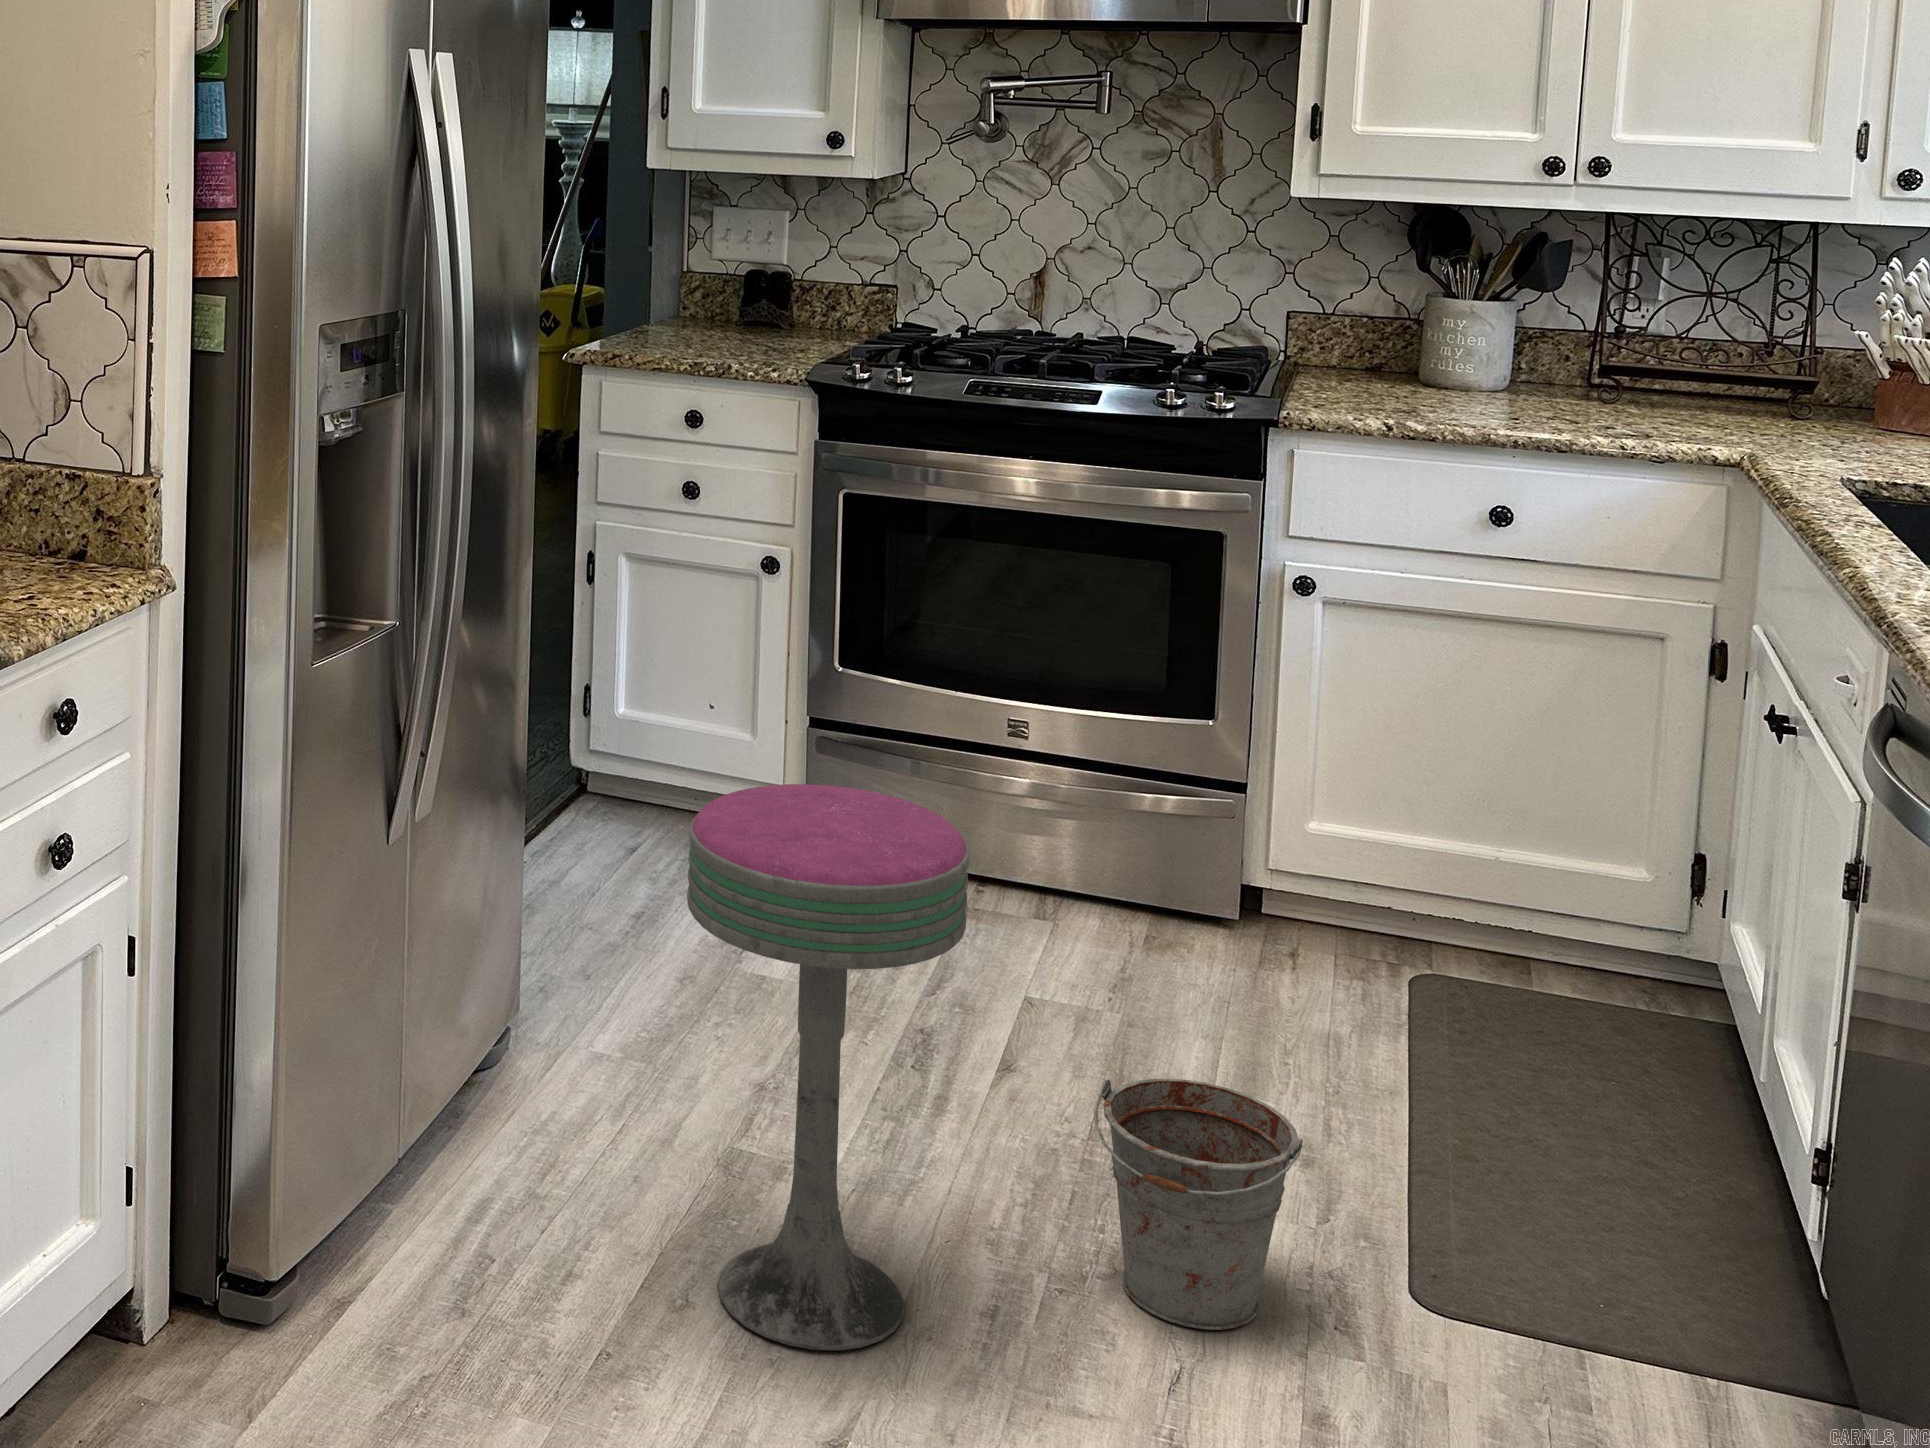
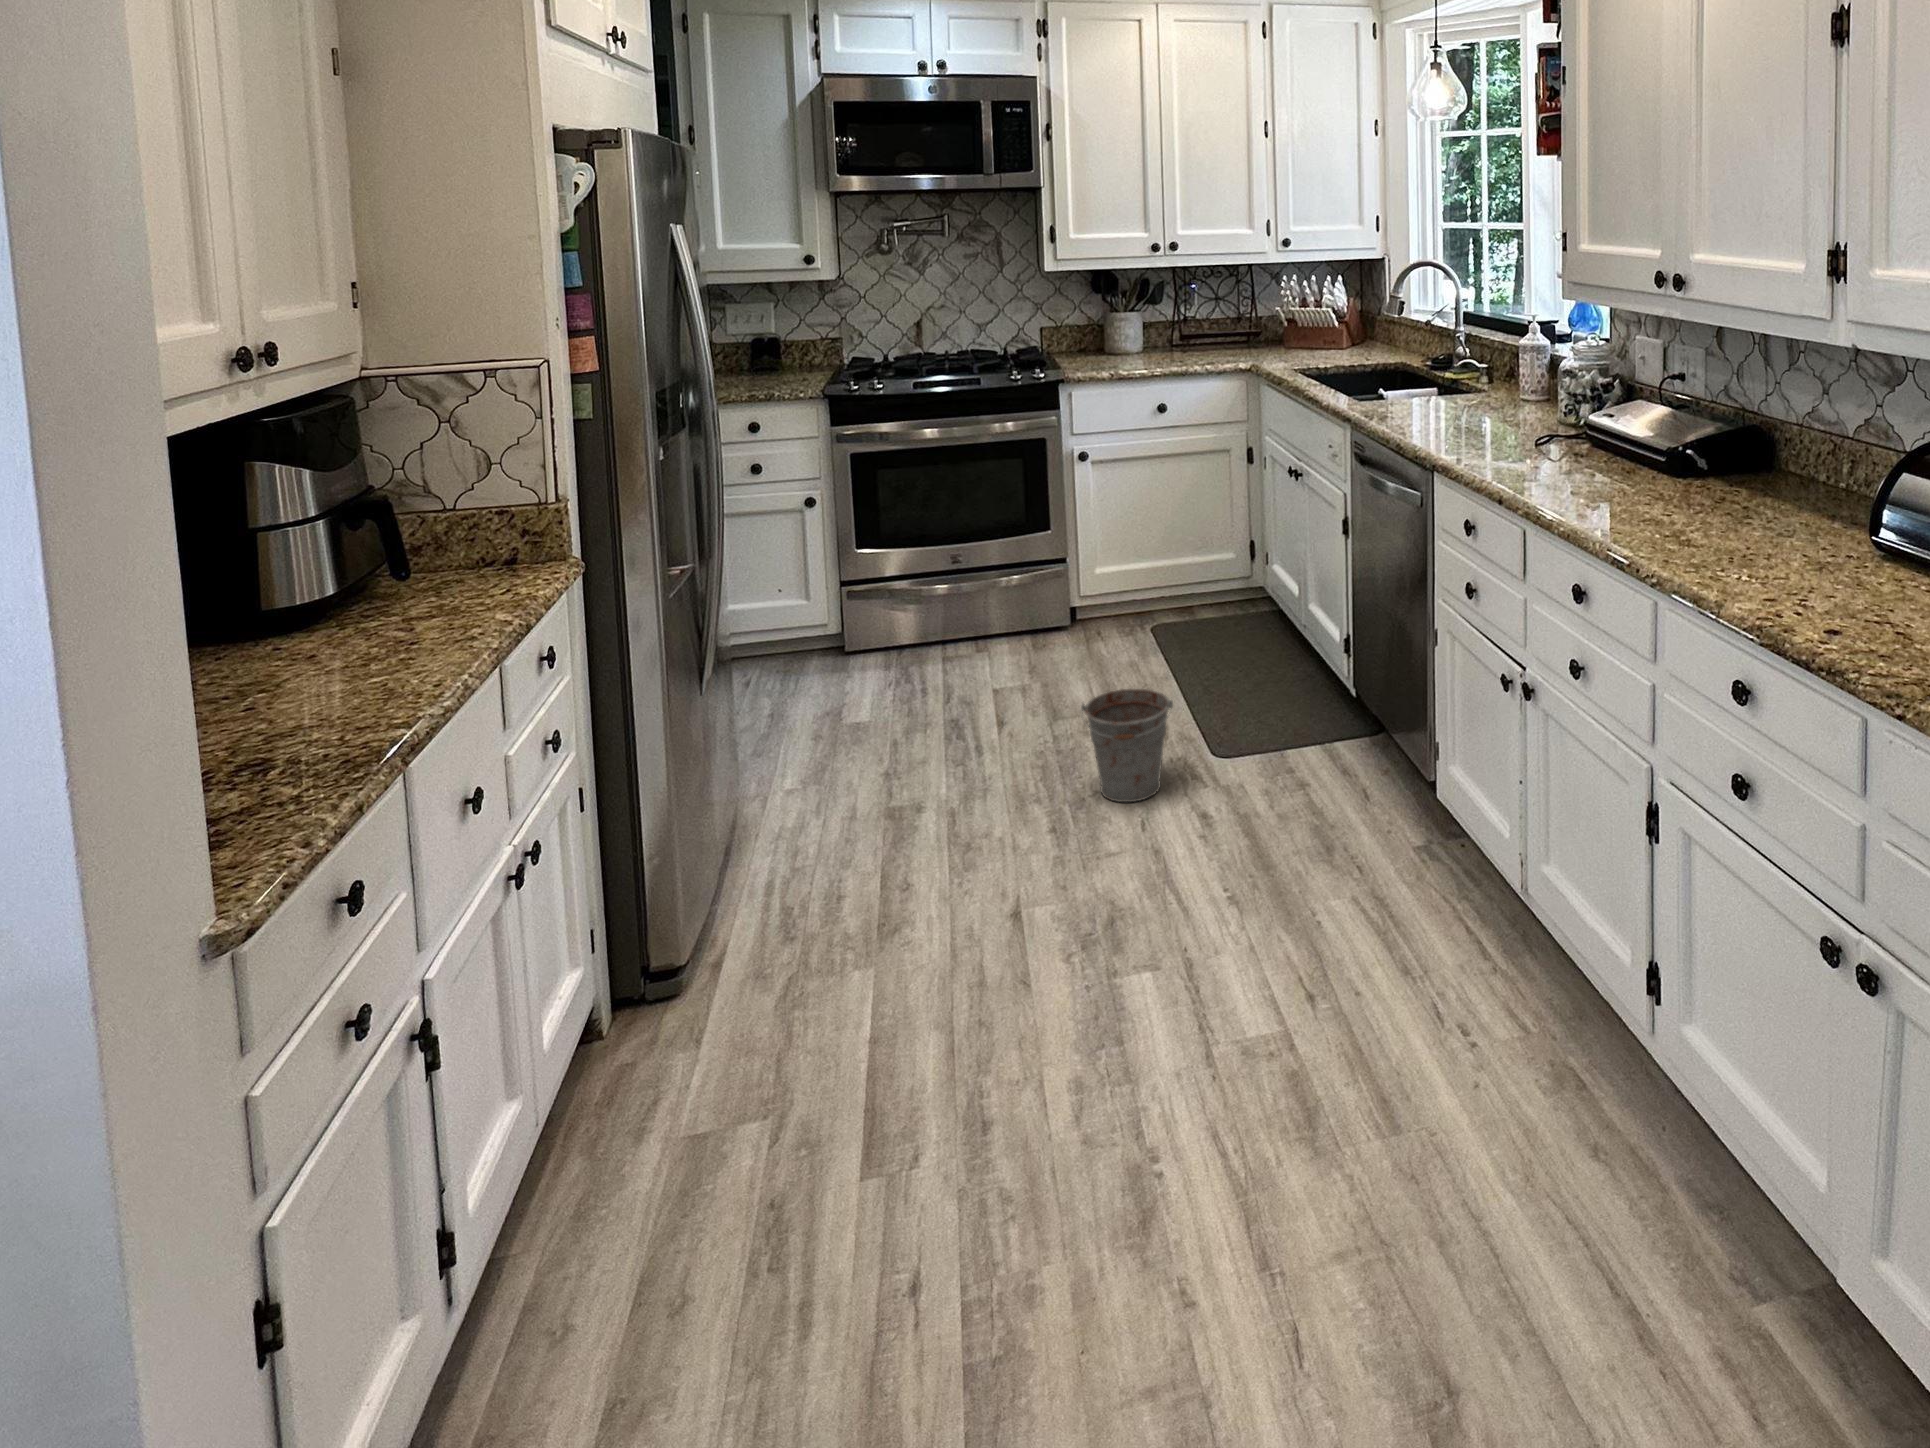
bar stool: present [687,784,969,1351] -> none [883,591,1030,884]

